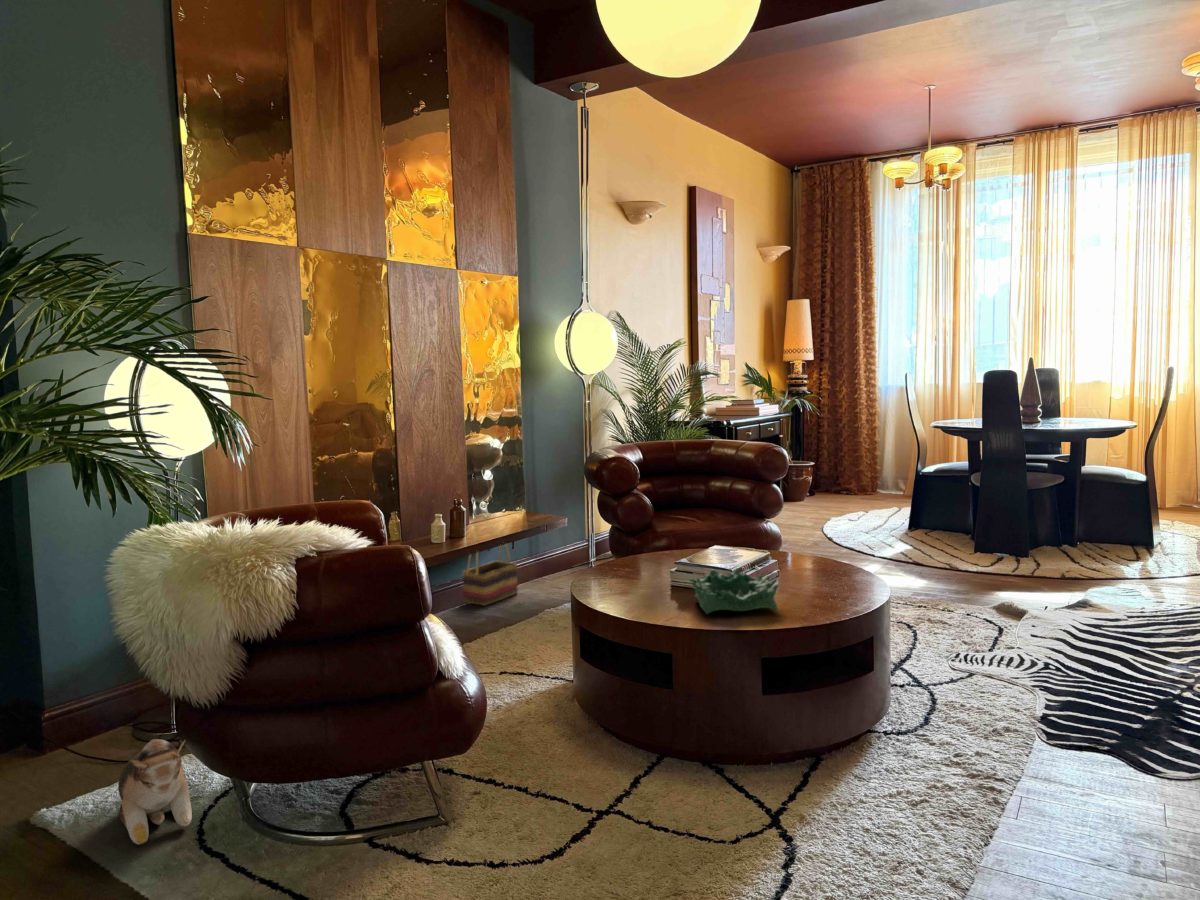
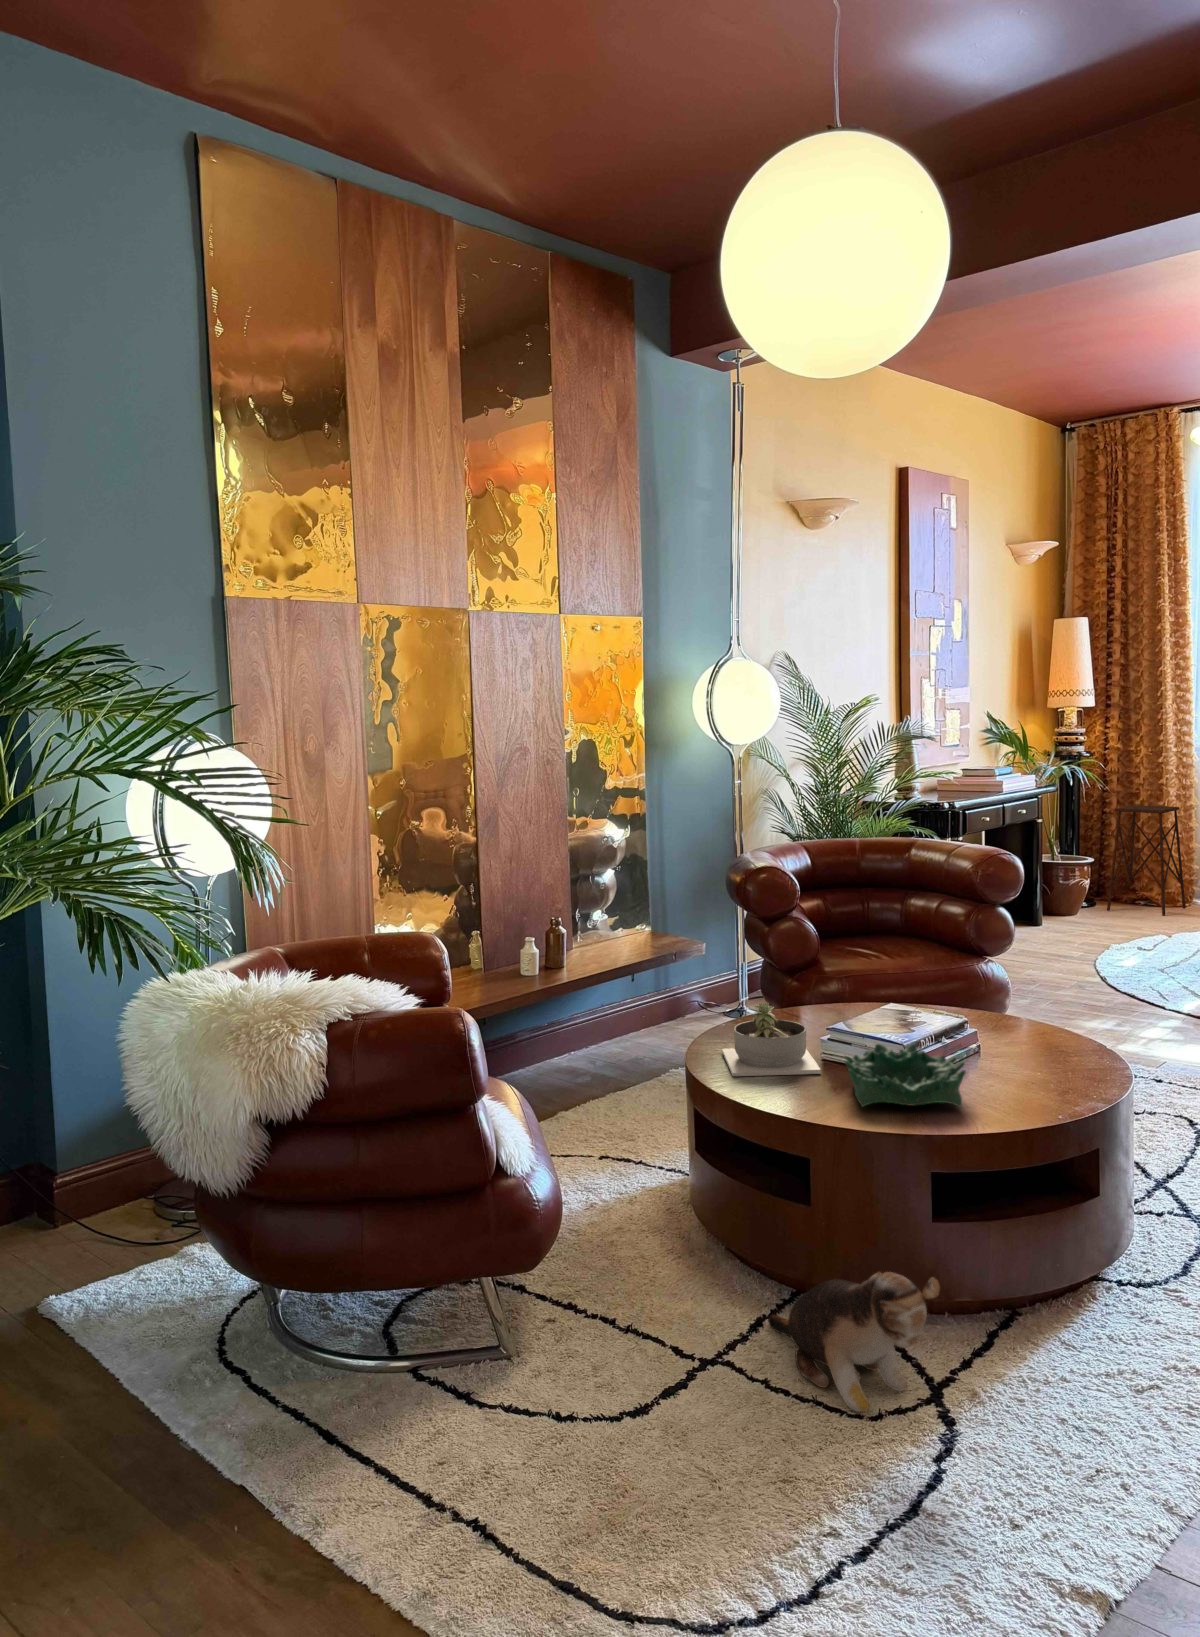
side table: none [825,426,875,499] -> present [1107,805,1186,916]
succulent planter: none [594,544,670,600] -> present [722,1002,821,1076]
basket: present [462,545,518,606] -> none [562,955,638,1062]
plush toy: present [118,739,192,845] -> present [768,1272,940,1412]

